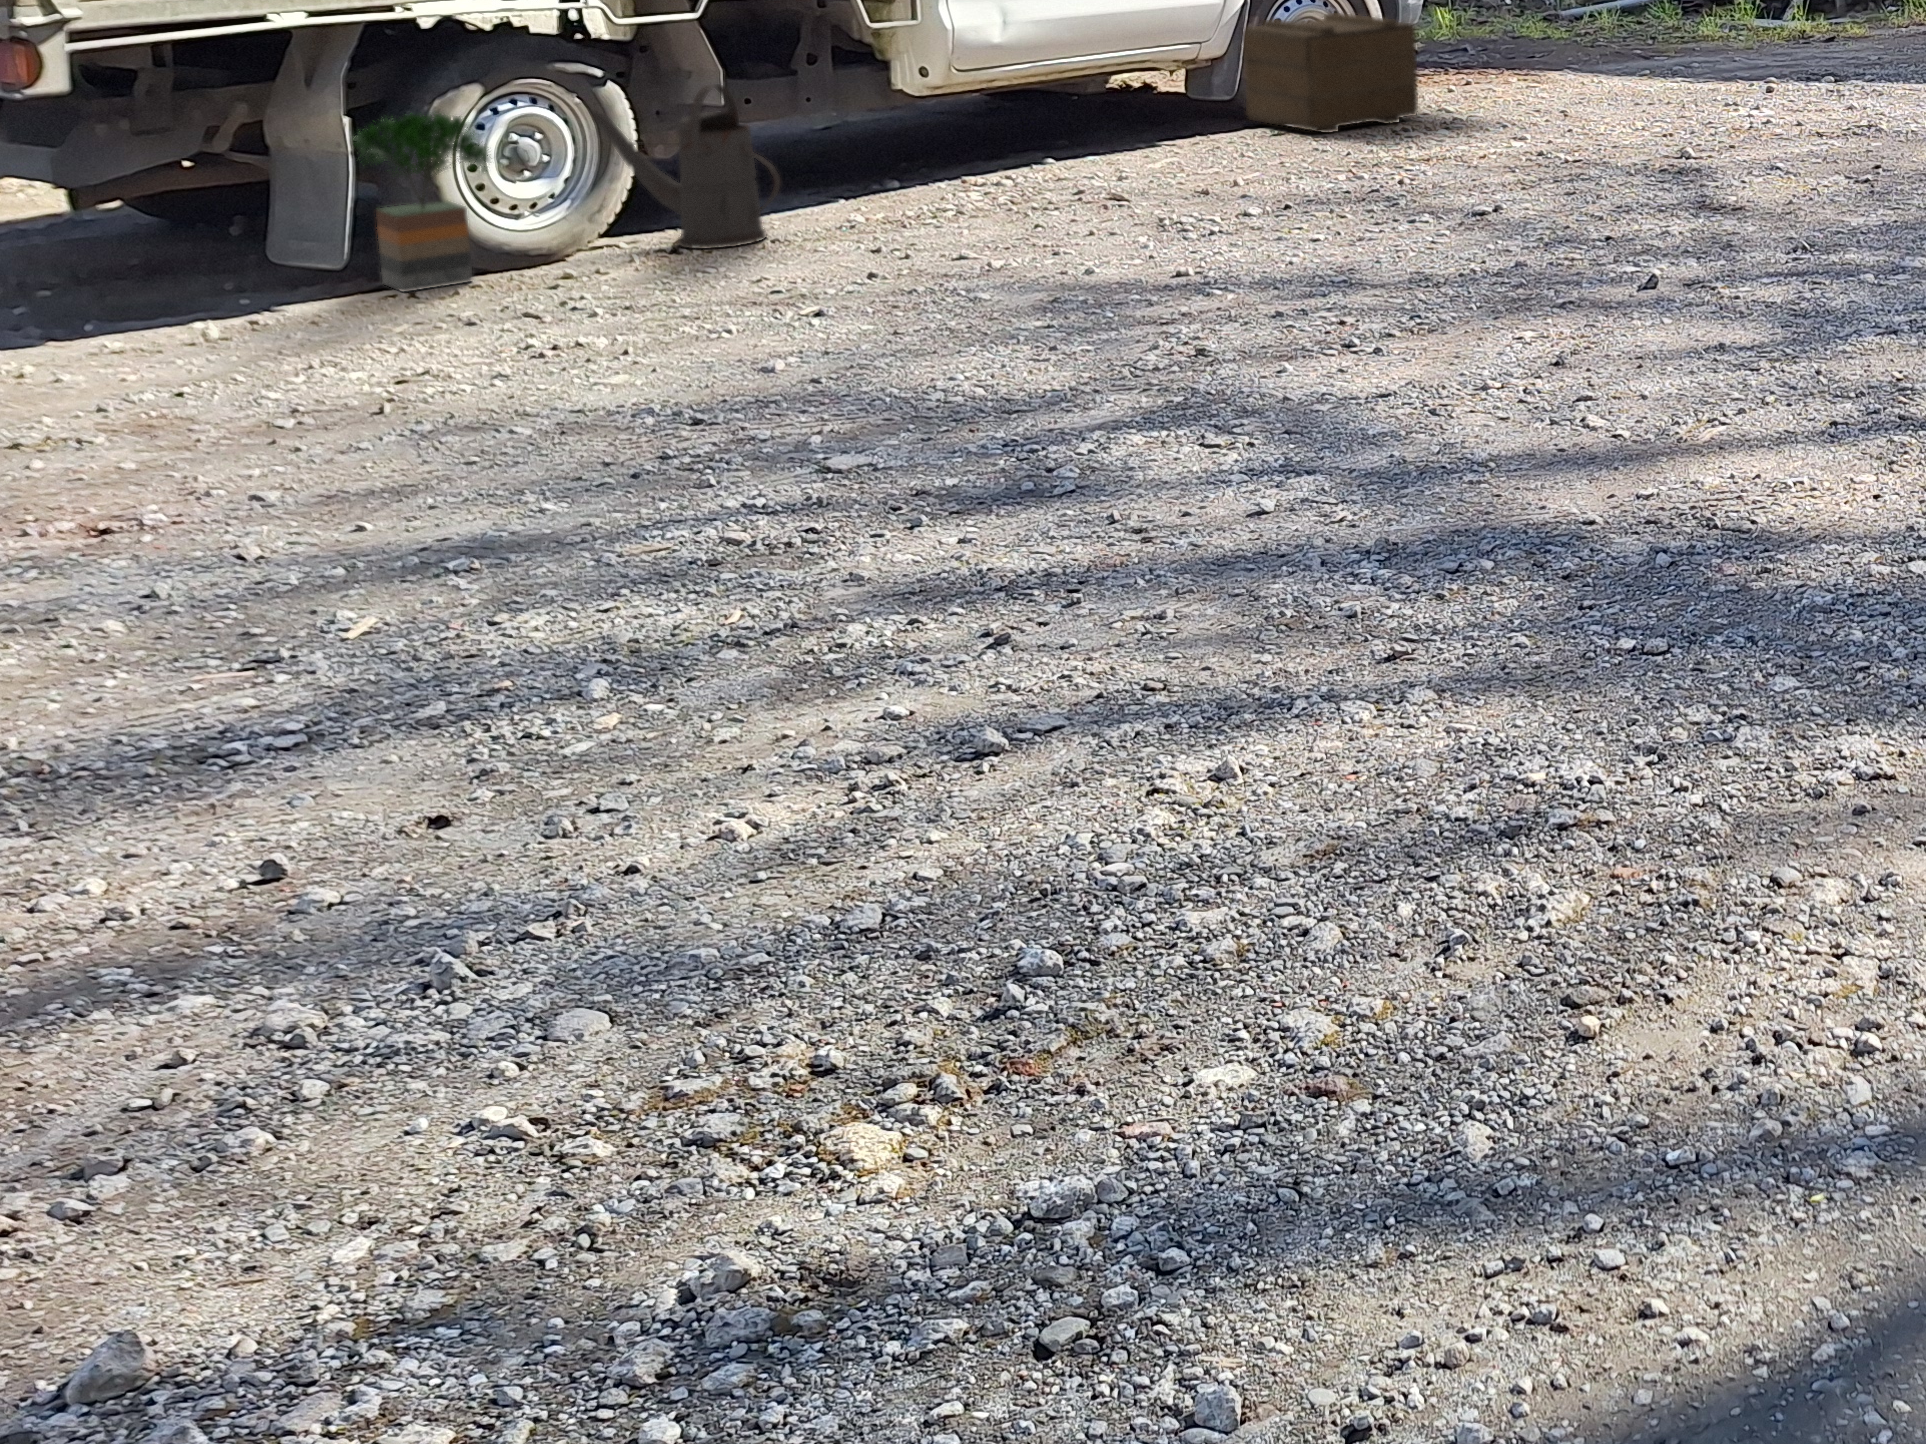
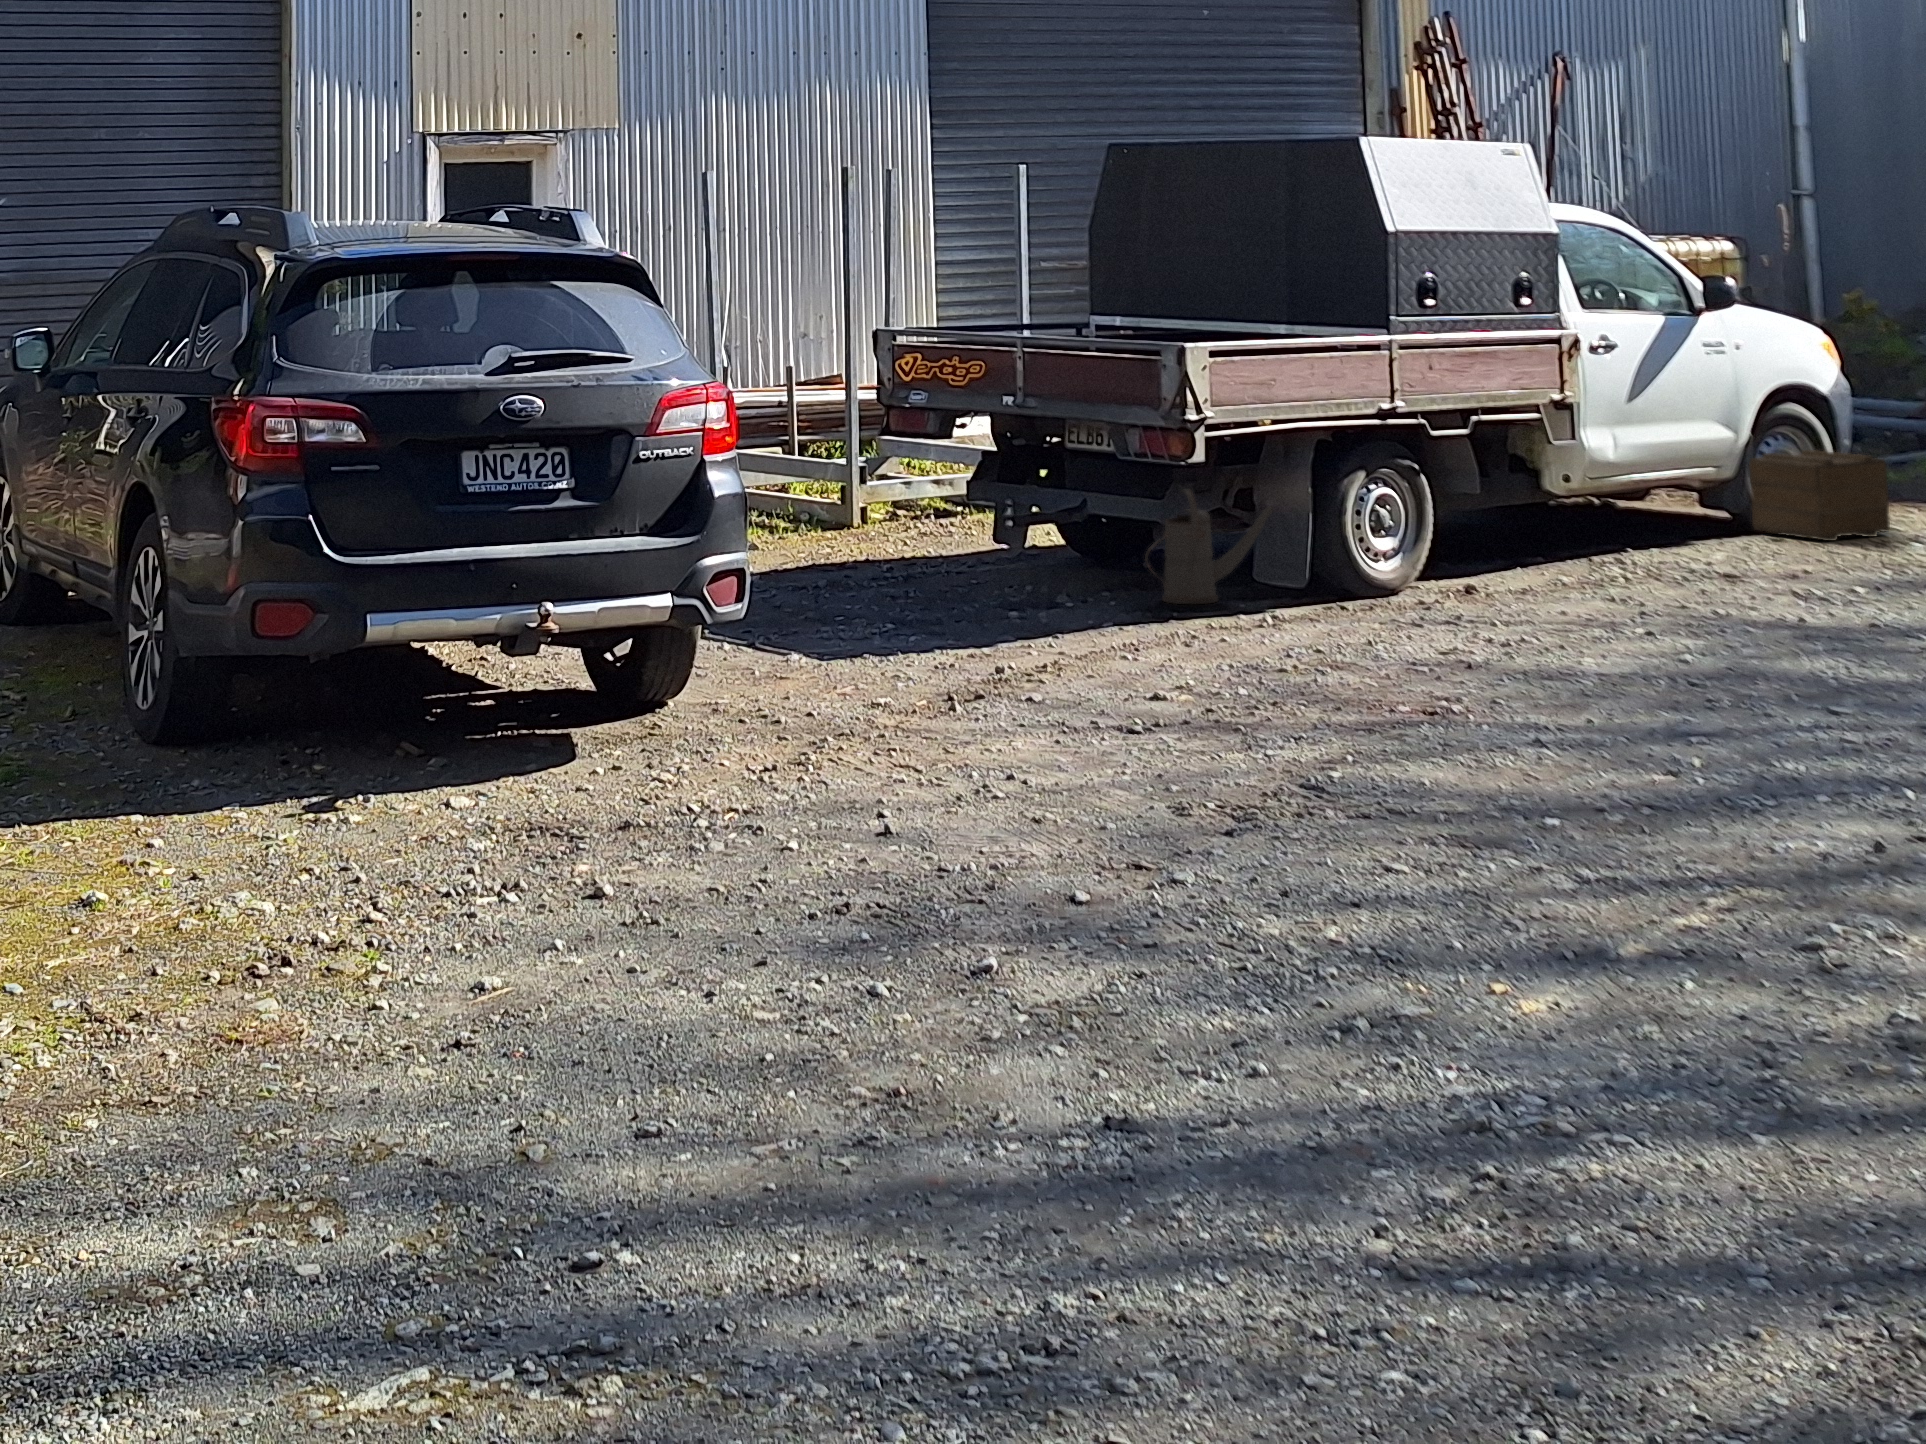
watering can: present [592,84,780,249] -> present [1145,490,1274,604]
potted tree: present [353,113,491,292] -> none [1310,487,1400,605]

